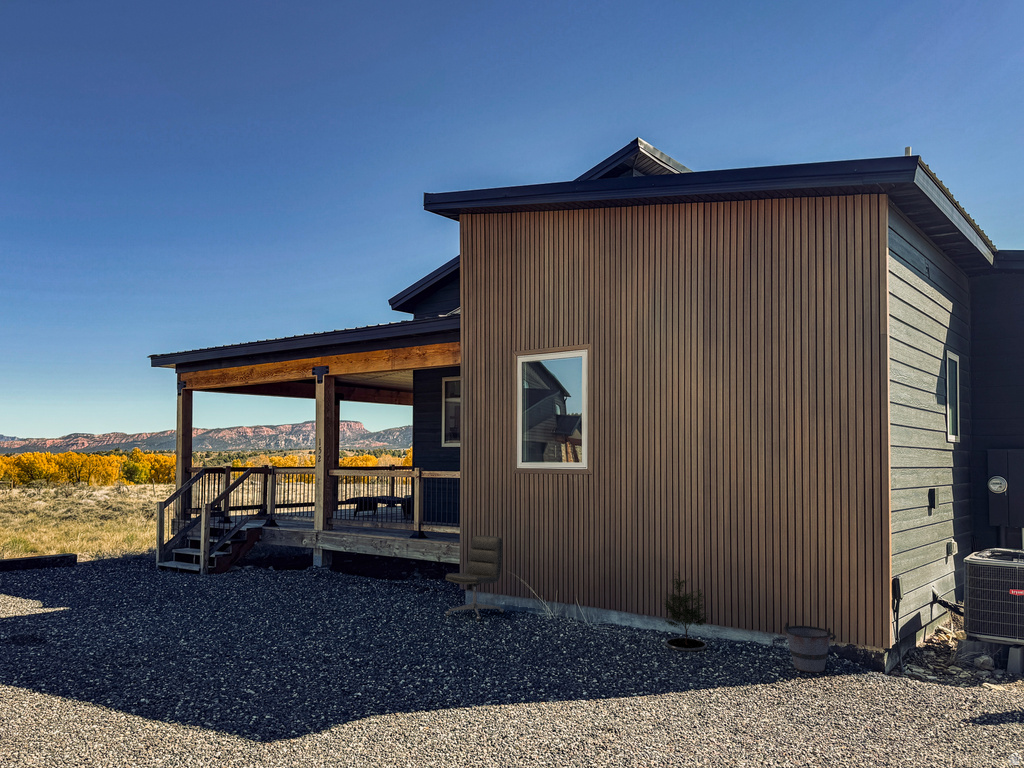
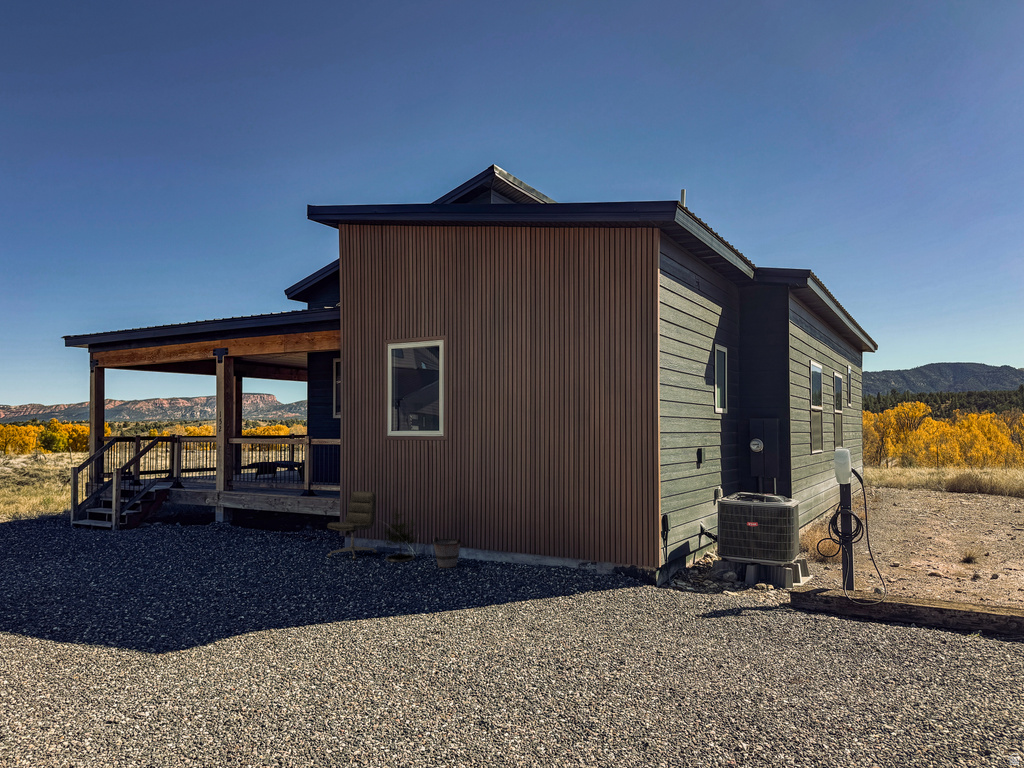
potted tree: present [665,572,708,651] -> present [385,512,415,562]
bucket: present [784,623,836,672] -> present [433,537,466,568]

